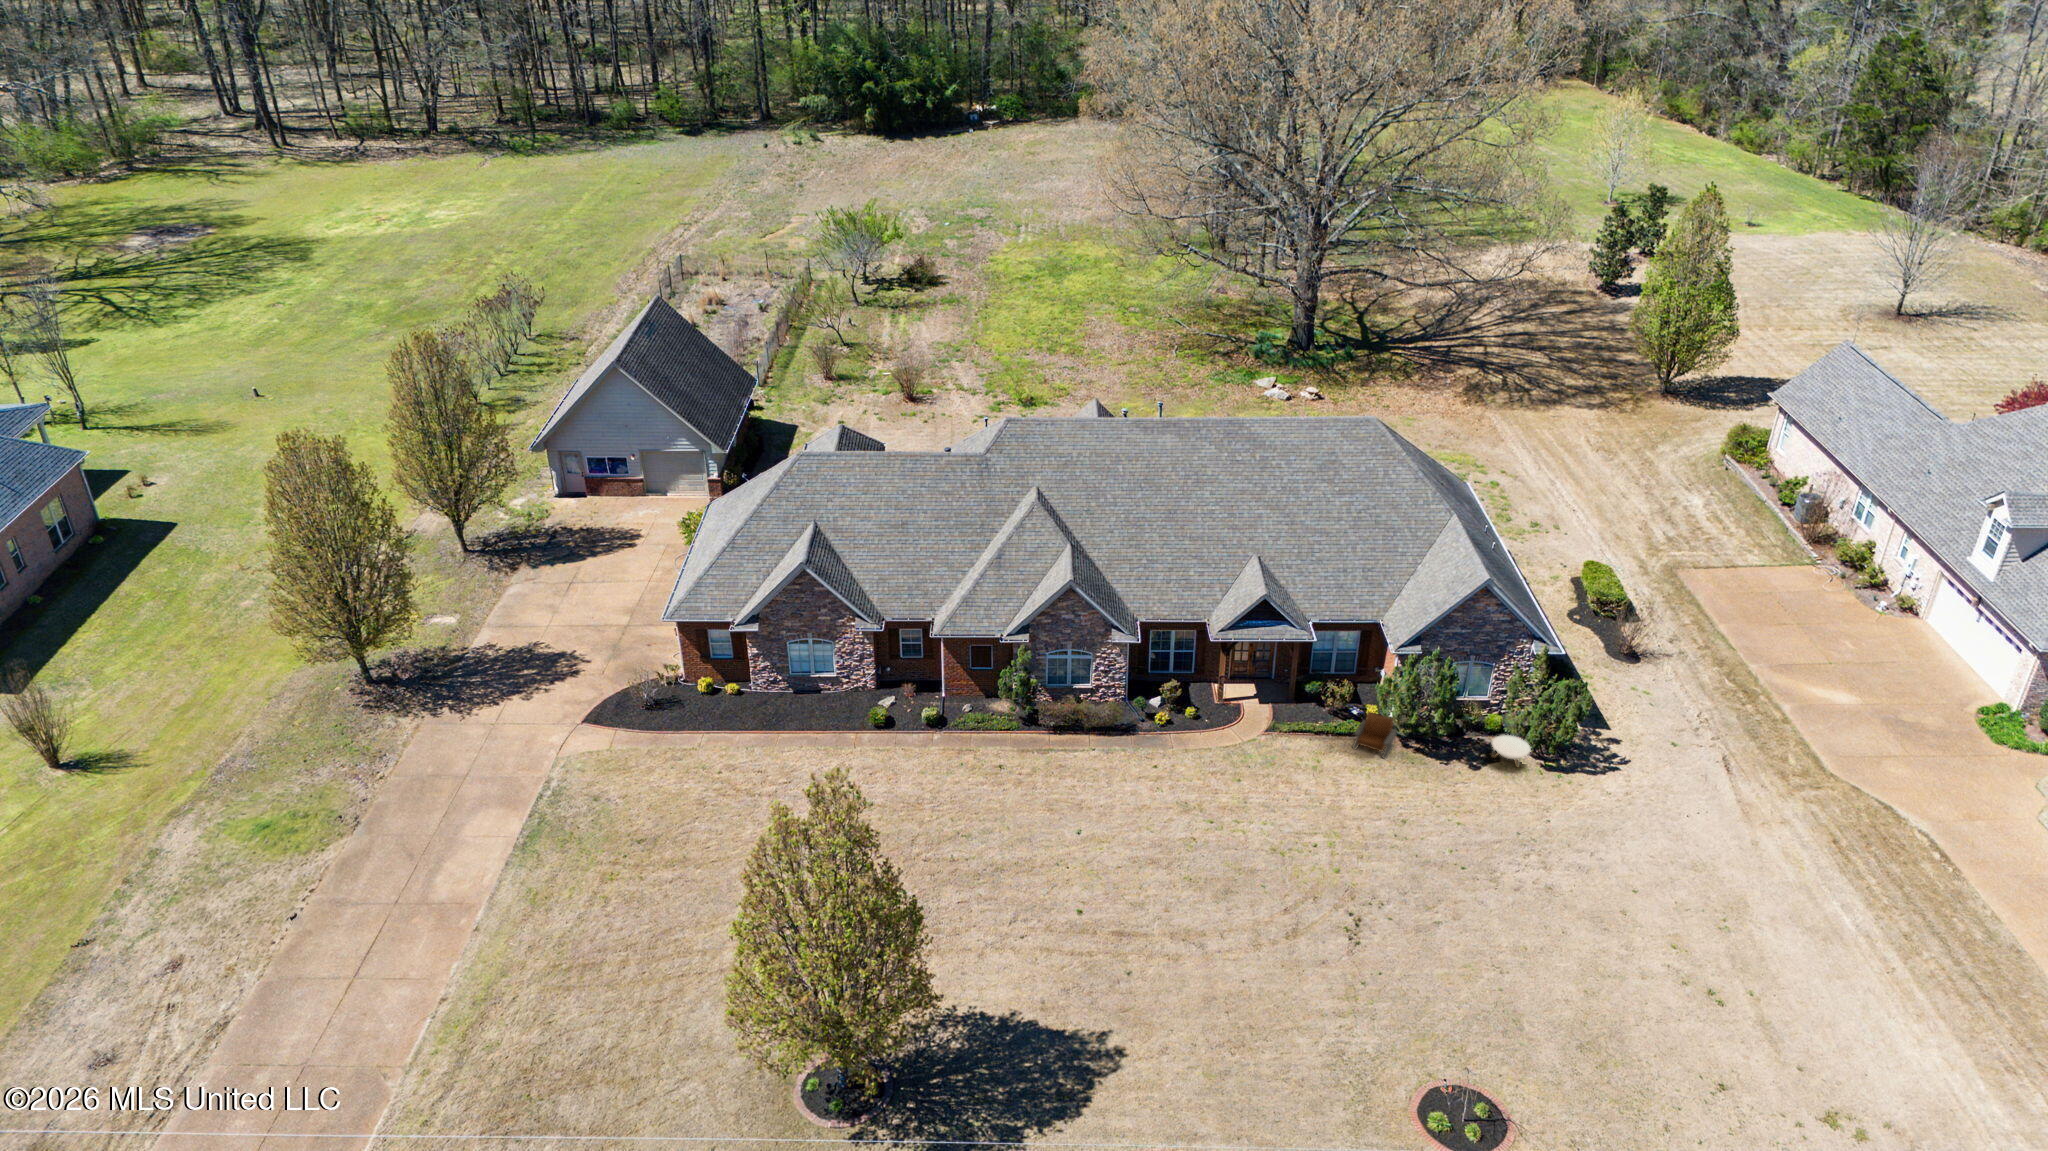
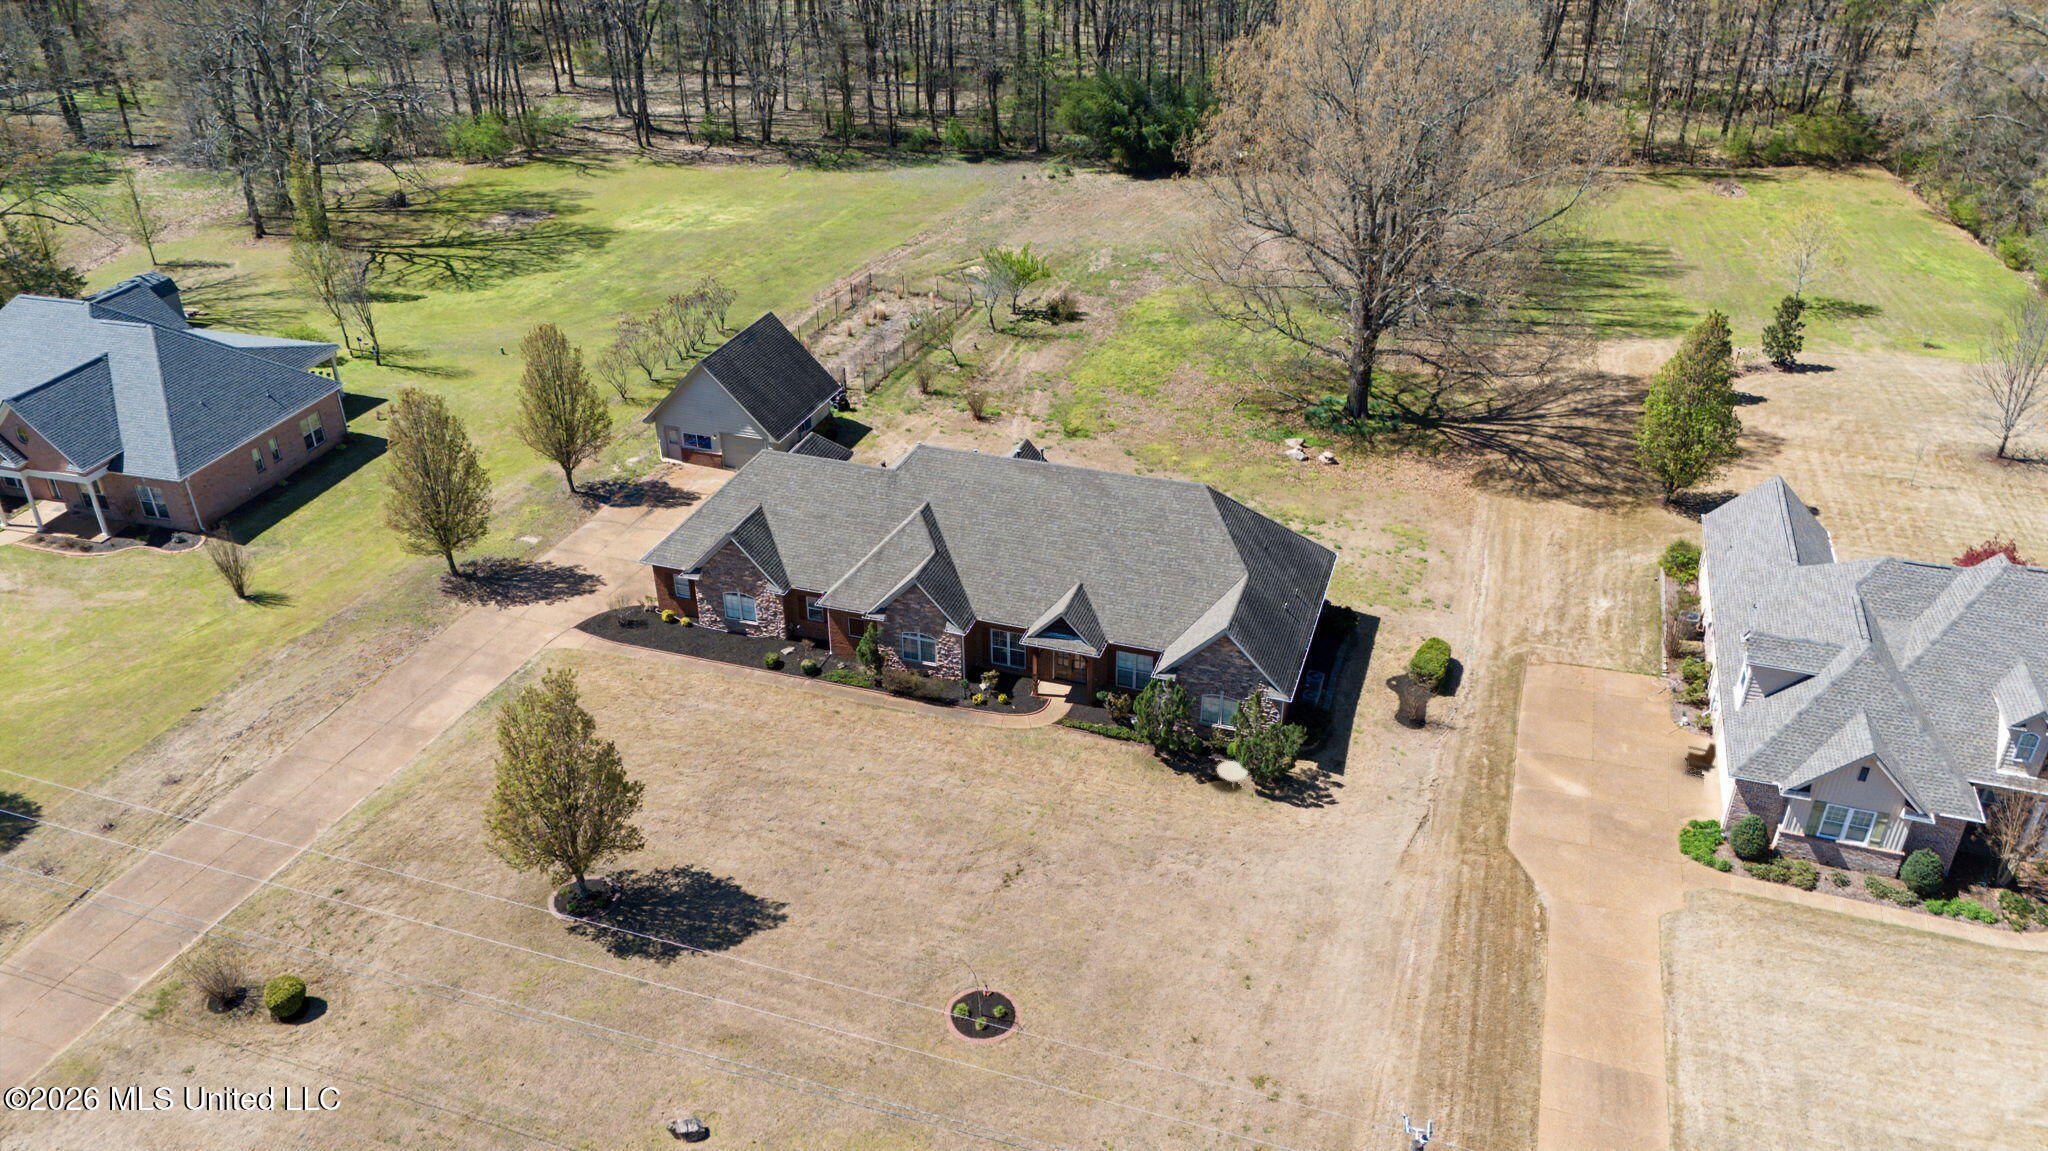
lounge chair: present [1353,712,1397,759] -> present [1685,743,1716,779]

